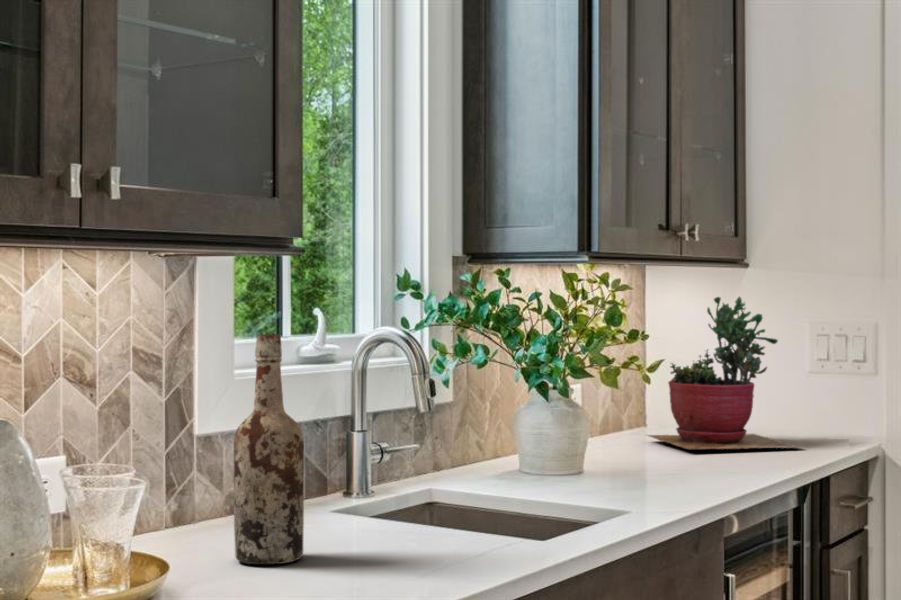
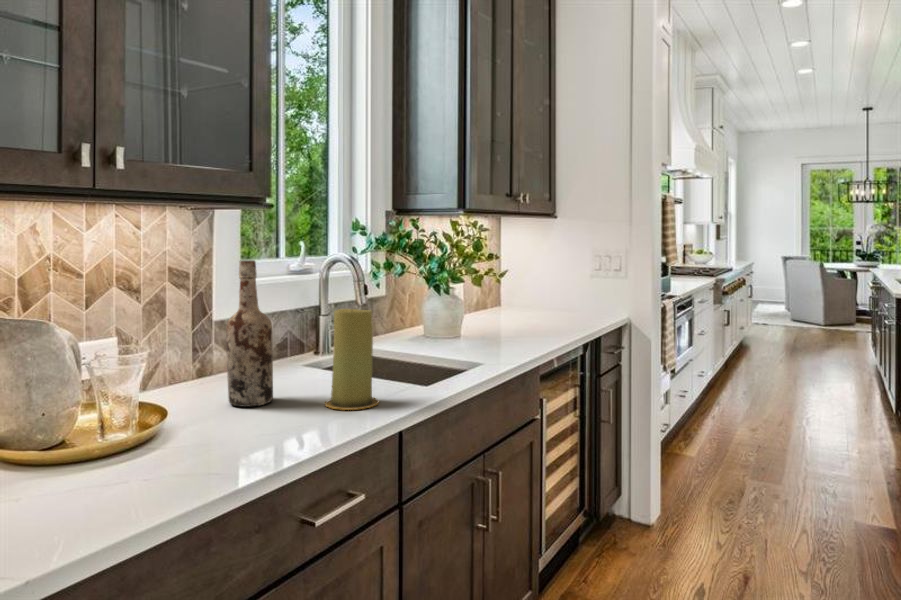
succulent plant: present [648,297,802,449] -> none [499,234,589,323]
candle: none [387,410,473,569] -> present [325,309,379,410]

